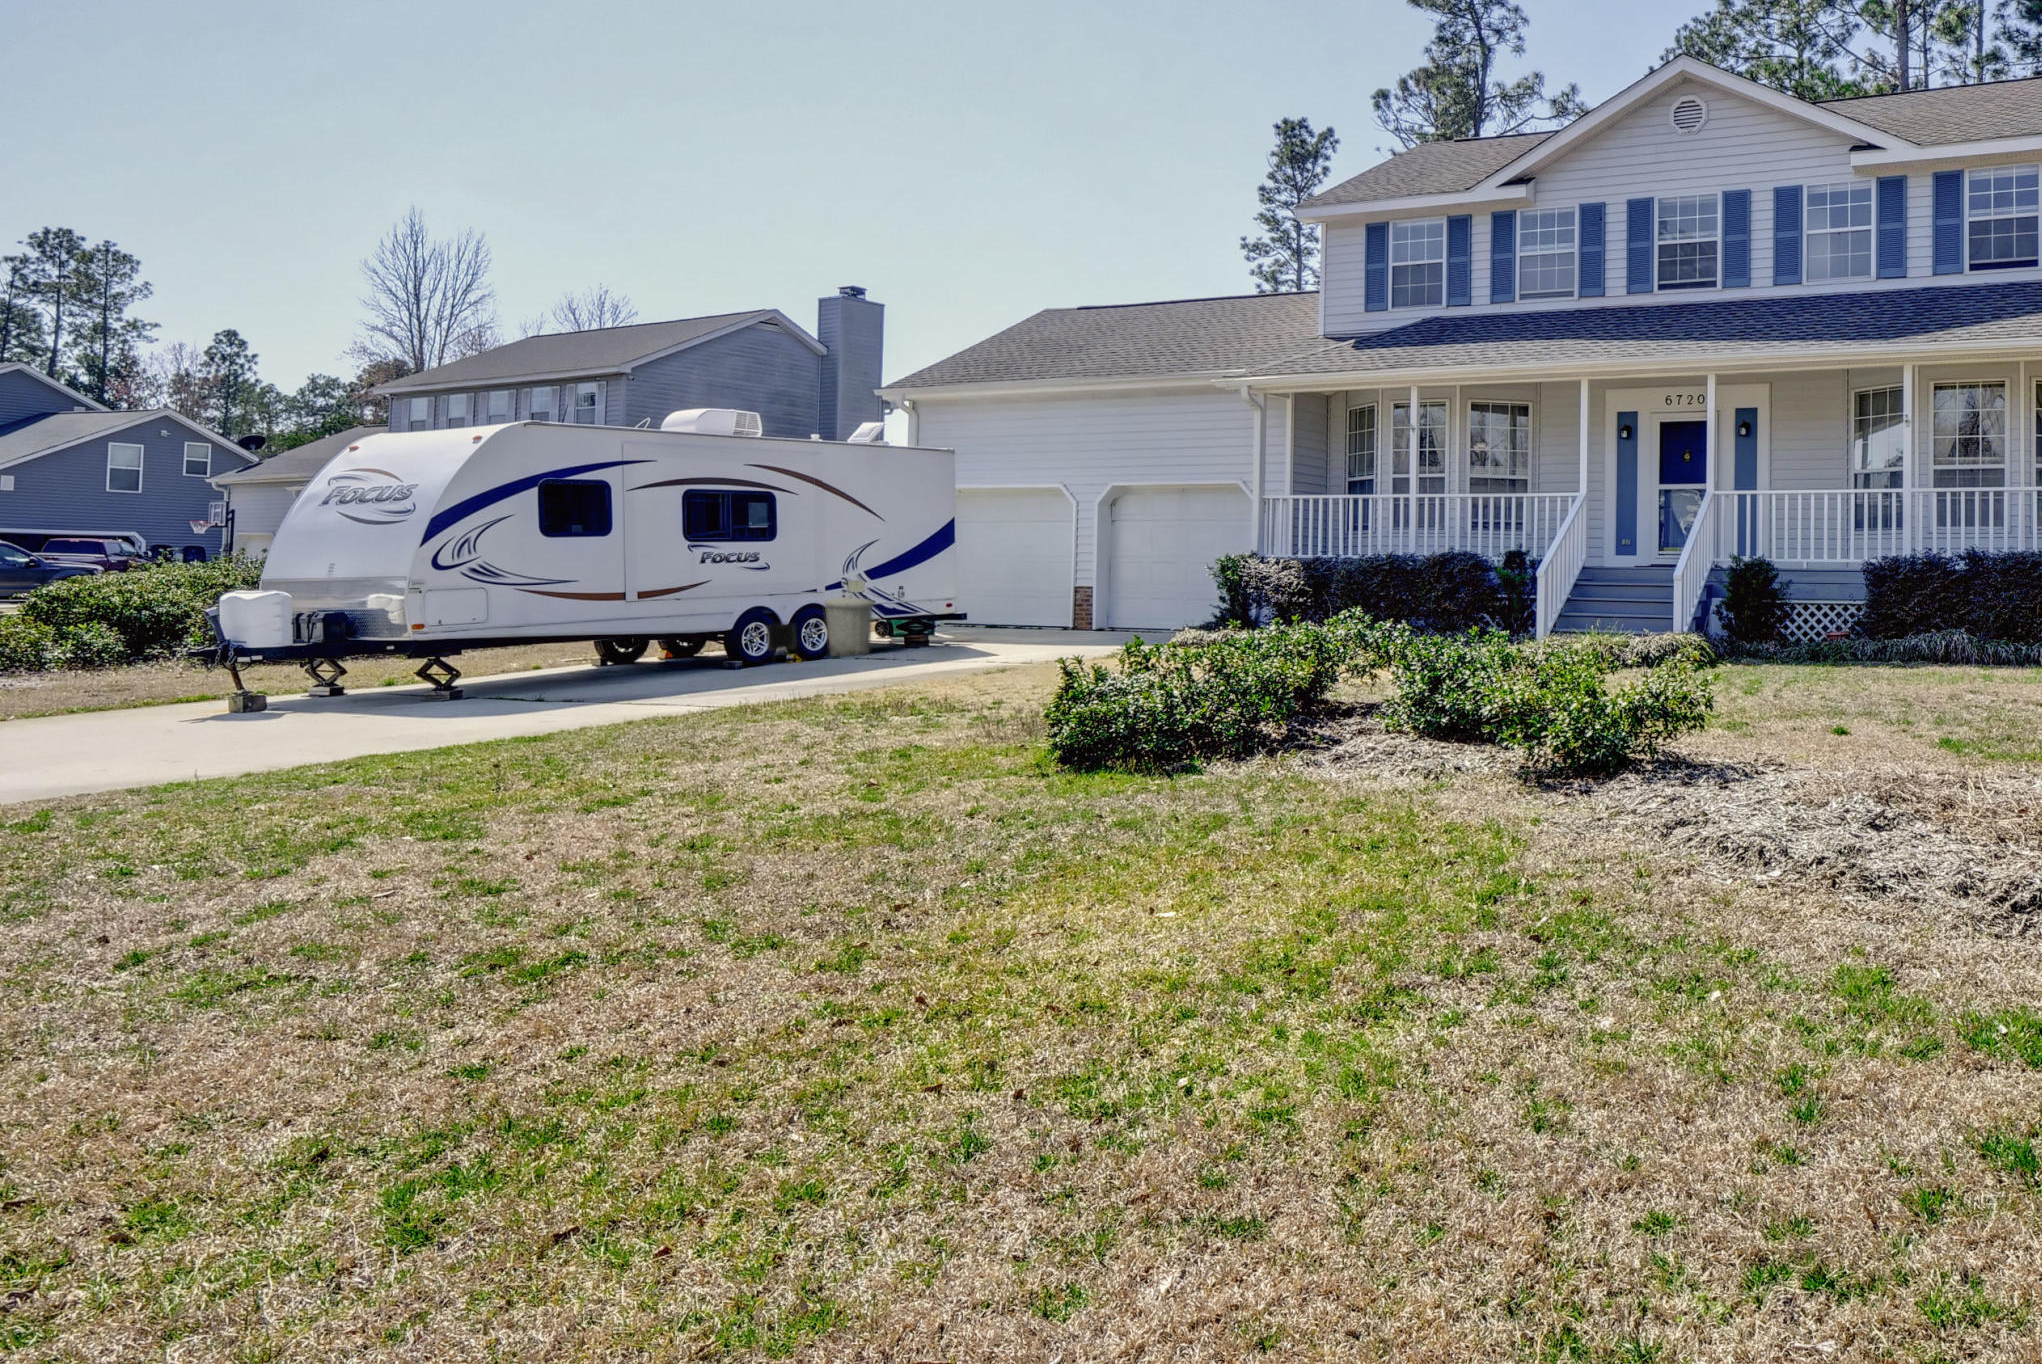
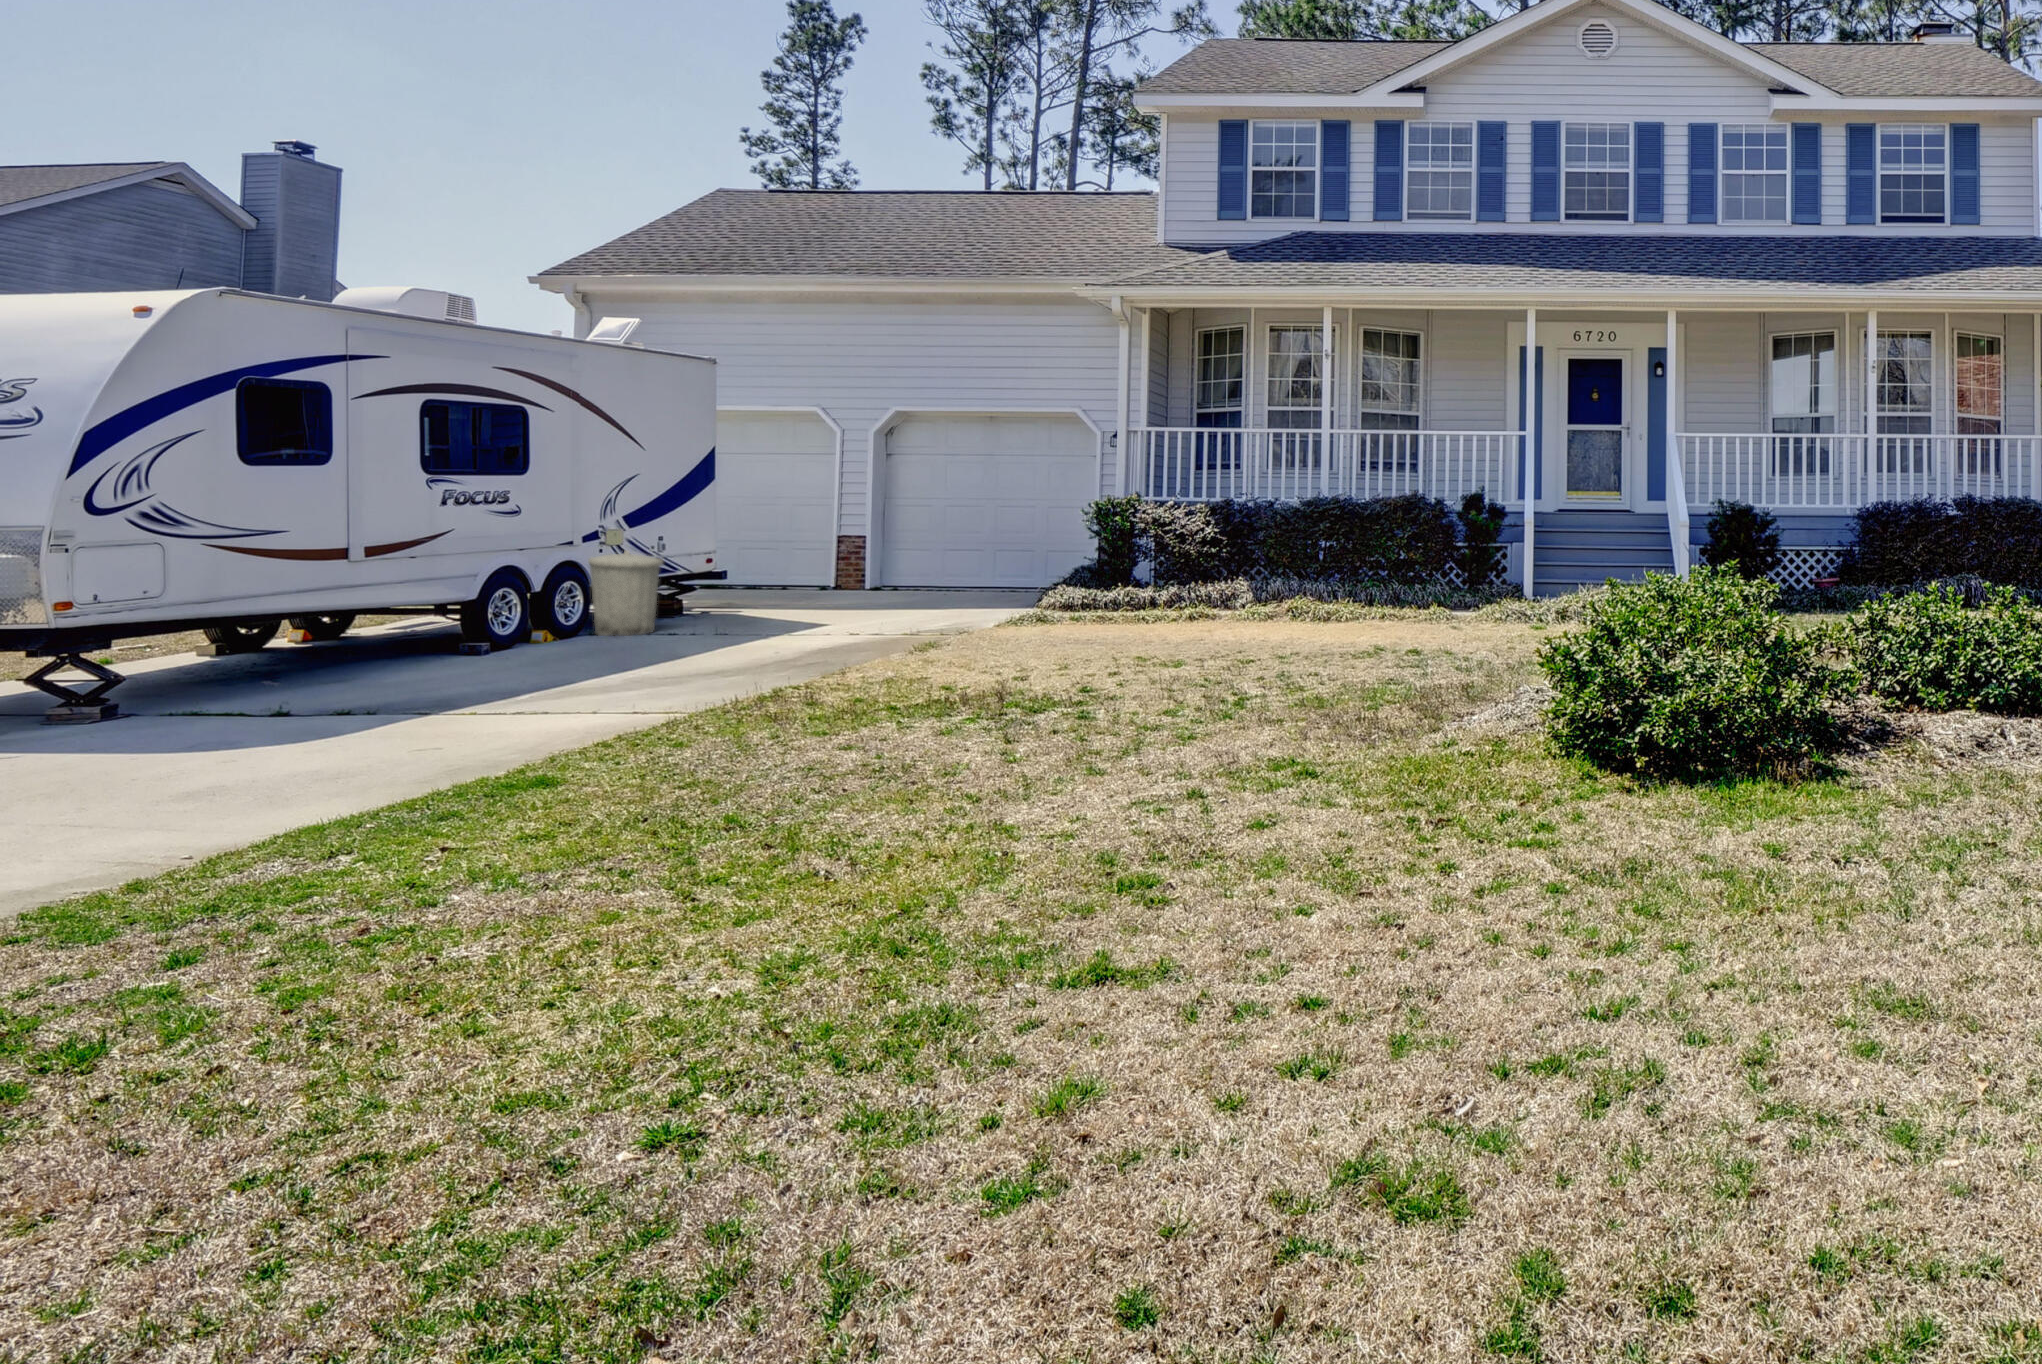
planter: present [767,624,796,651] -> none [525,592,570,648]

